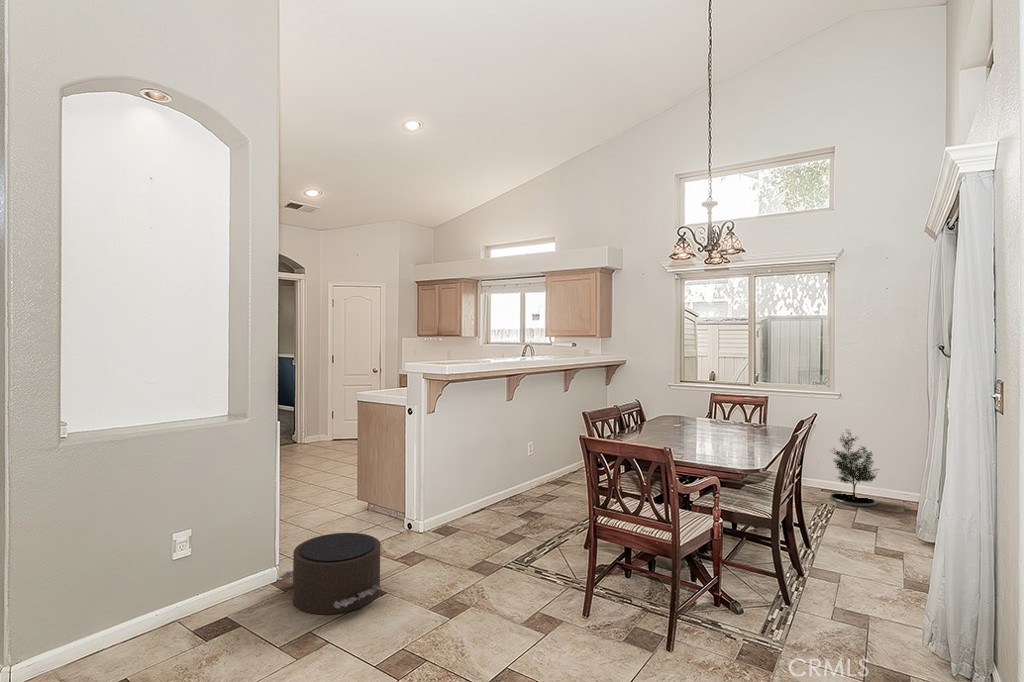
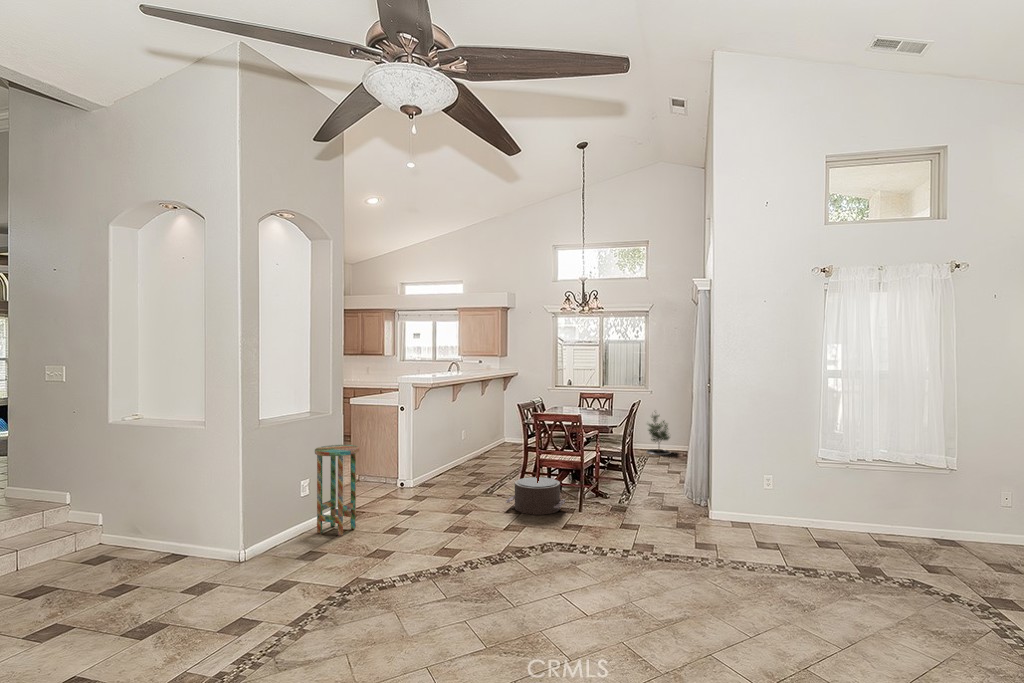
side table: none [135,471,227,650] -> present [315,445,359,536]
pouf: present [280,533,381,614] -> present [506,477,565,515]

